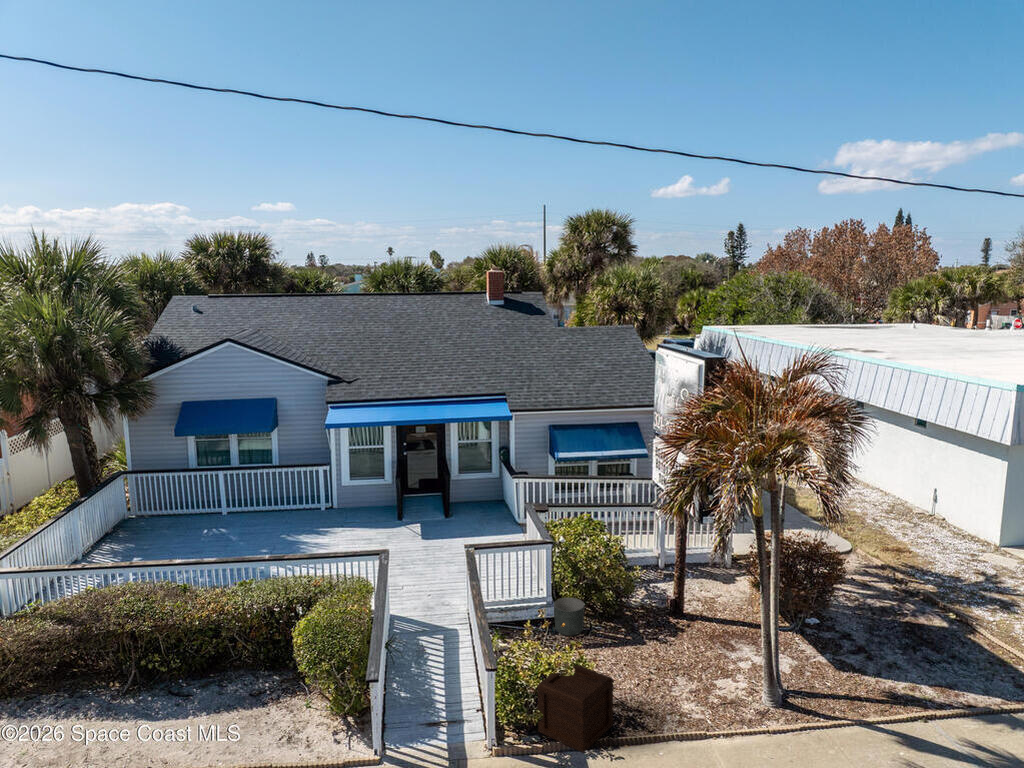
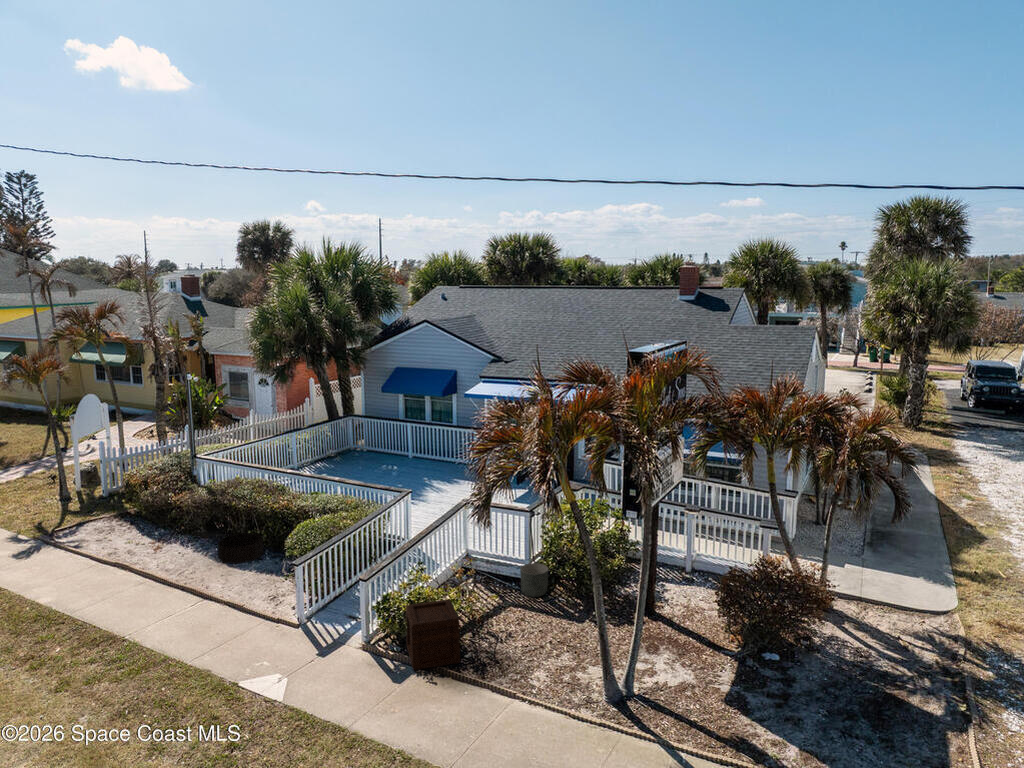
basket: none [112,666,181,725] -> present [218,533,264,564]

